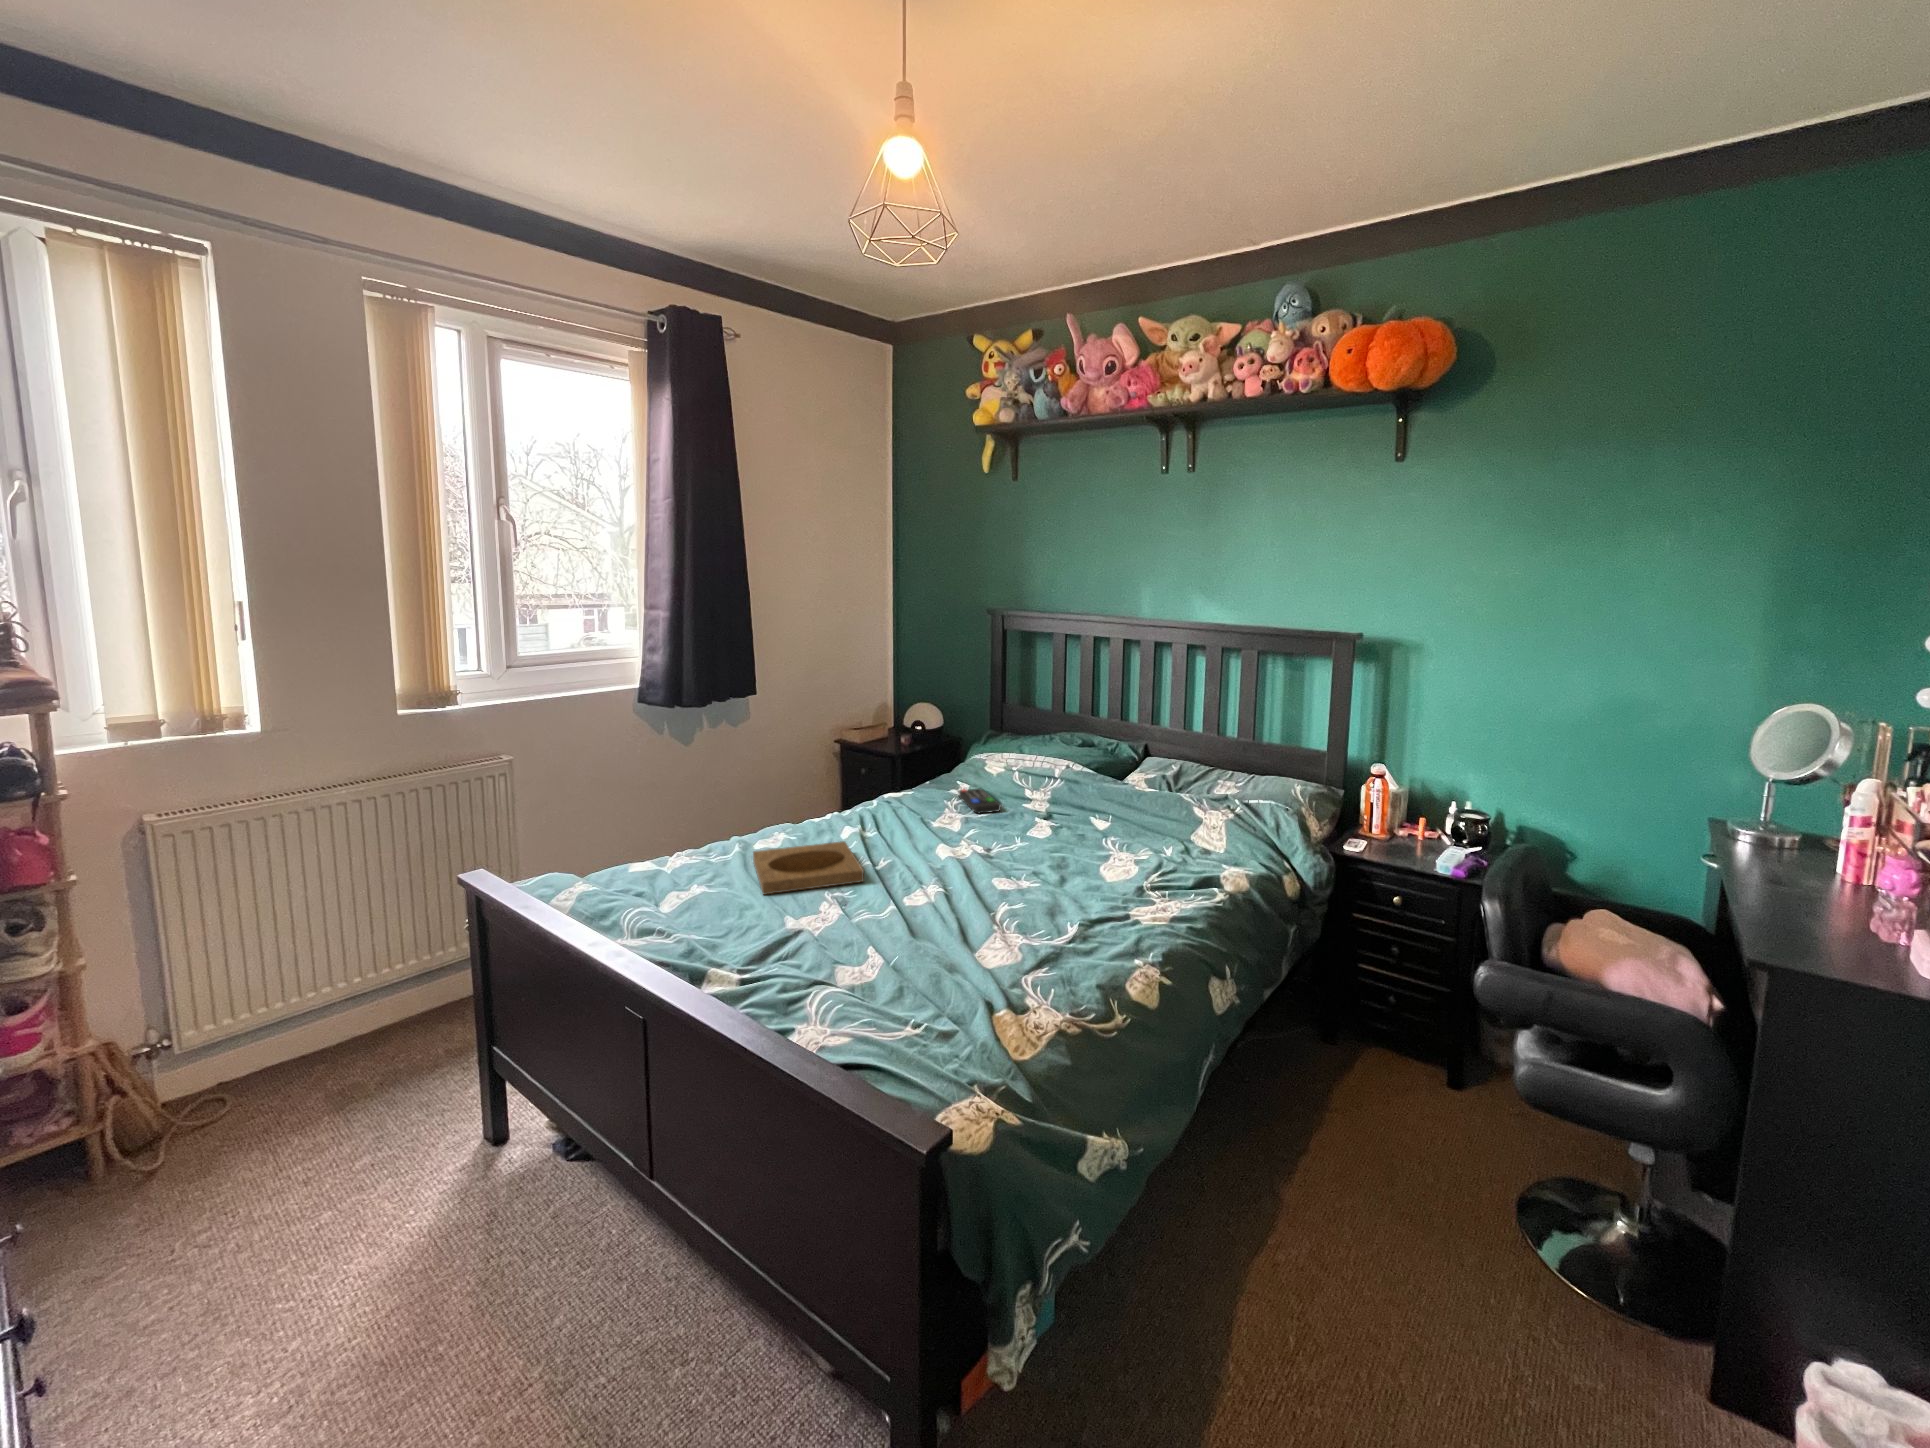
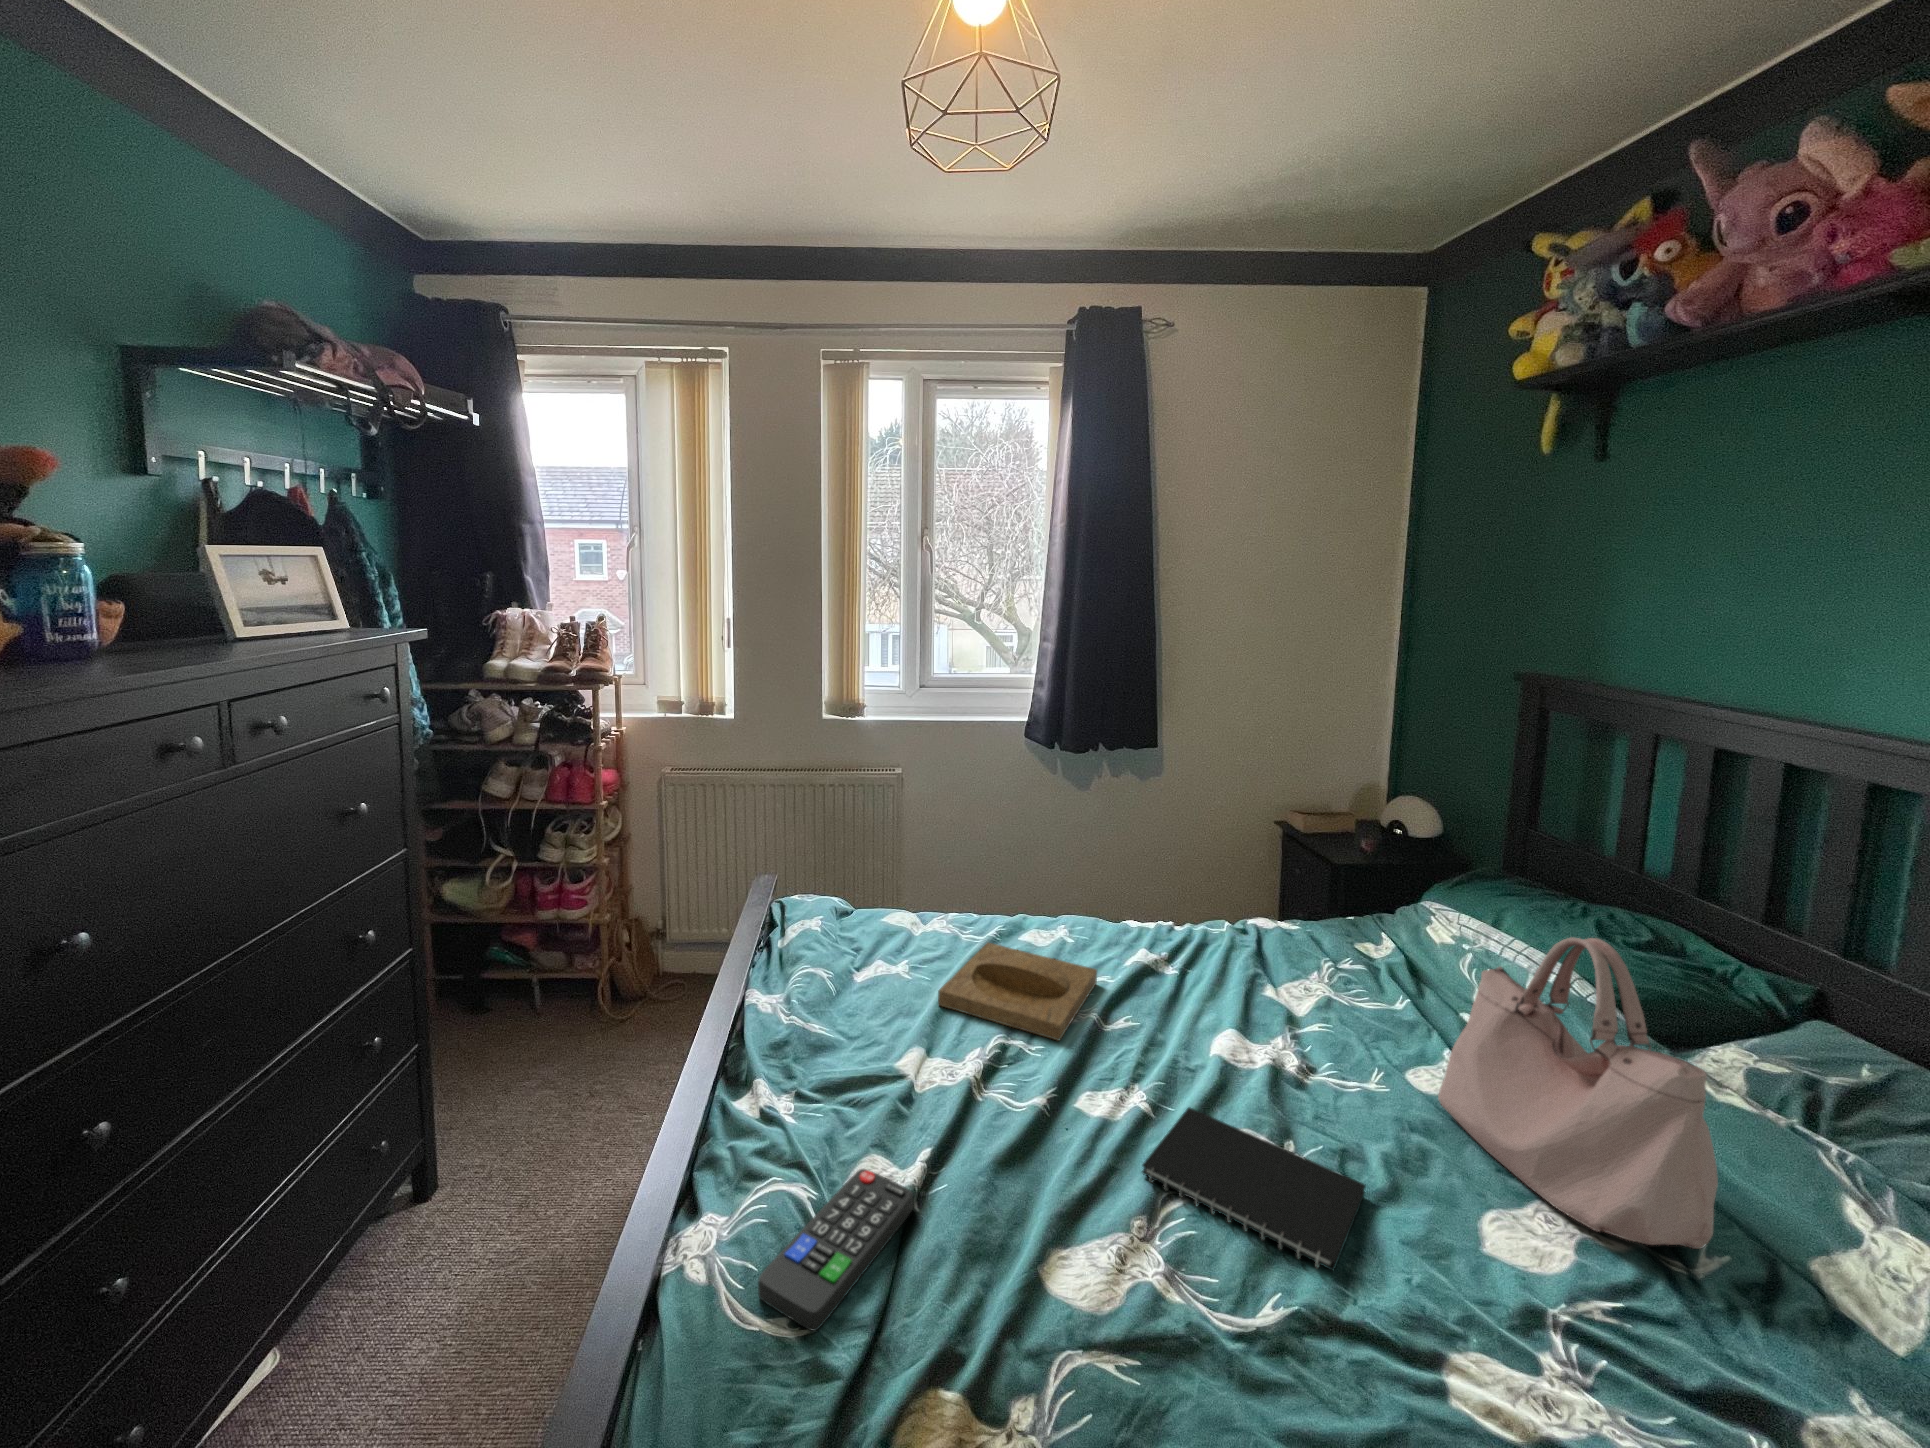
handbag: none [1052,726,1172,856] -> present [1438,938,1718,1249]
remote control: present [959,788,1001,813] -> present [758,1169,913,1331]
notebook: none [966,873,1078,911] -> present [1142,1108,1365,1271]

